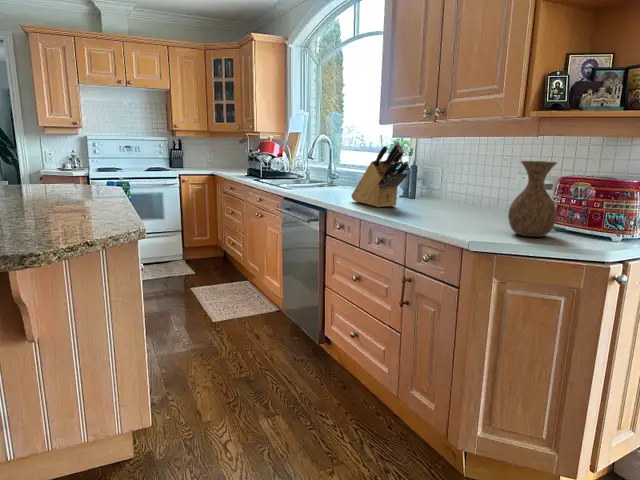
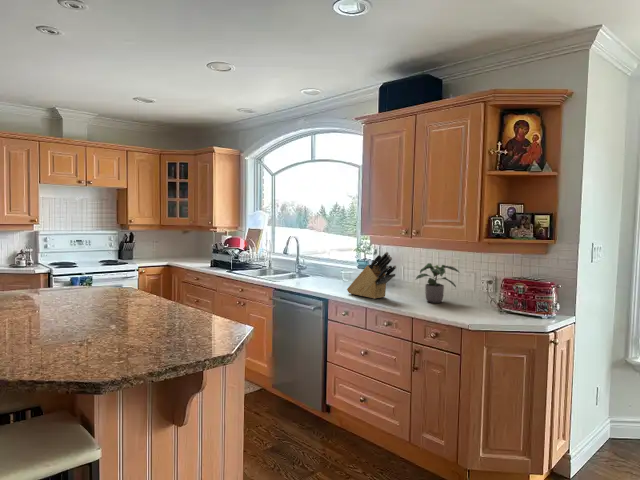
potted plant: none [431,158,503,215] -> present [416,263,459,303]
vase: present [508,161,557,237] -> none [481,270,511,318]

